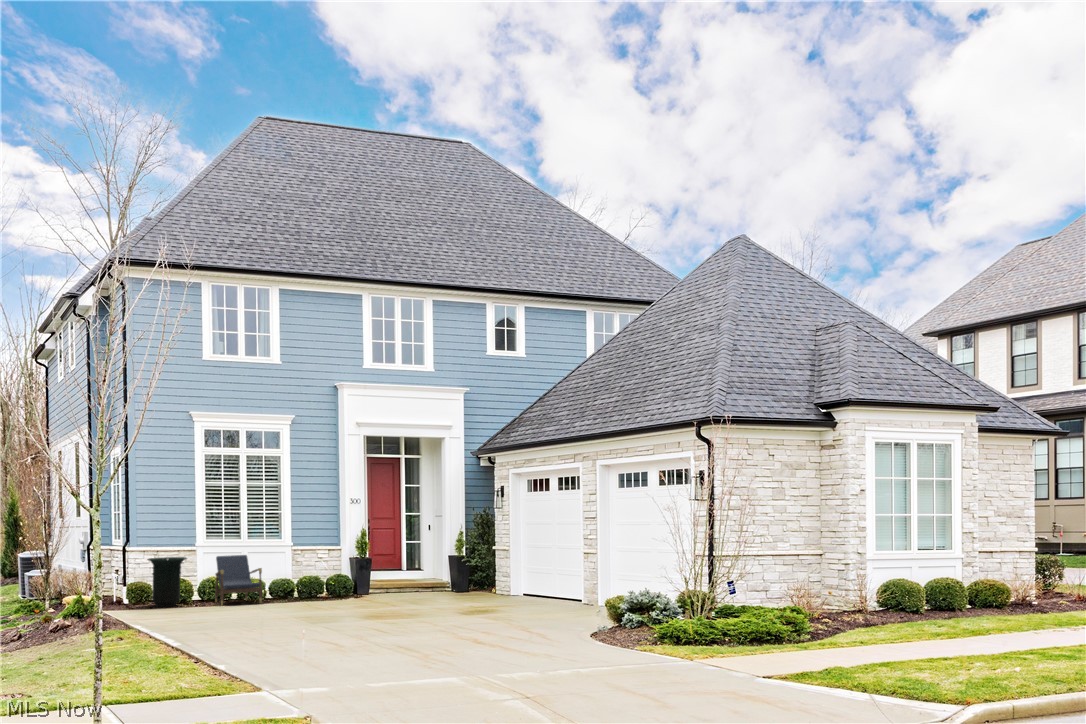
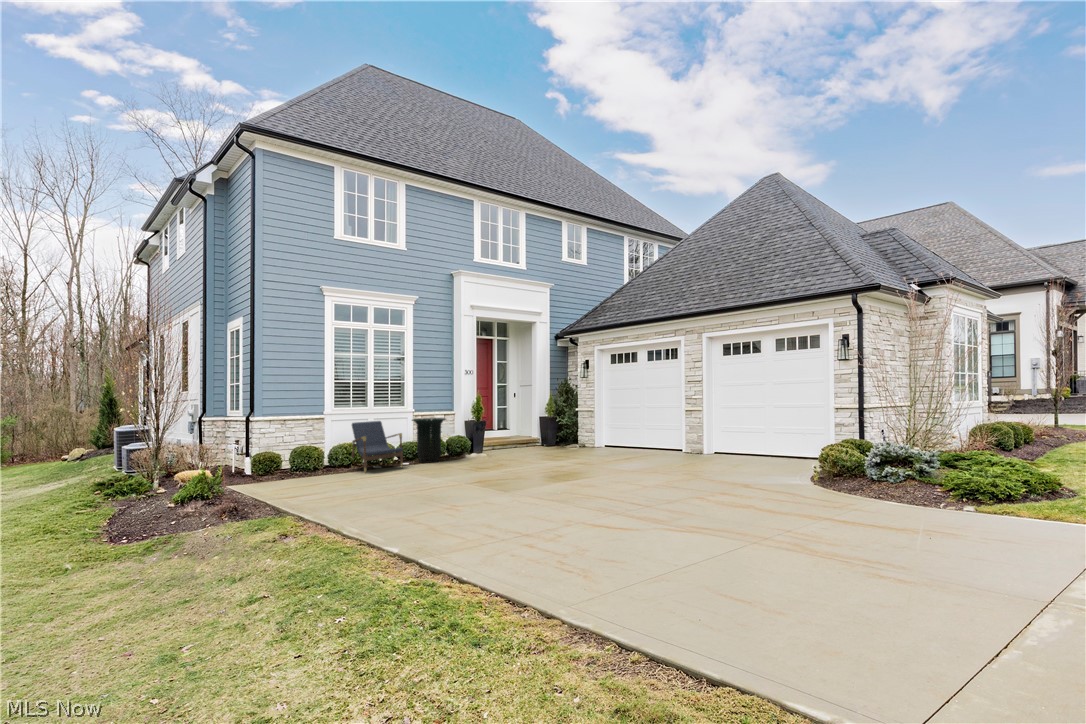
trash can: present [147,557,187,607] -> present [412,418,446,463]

